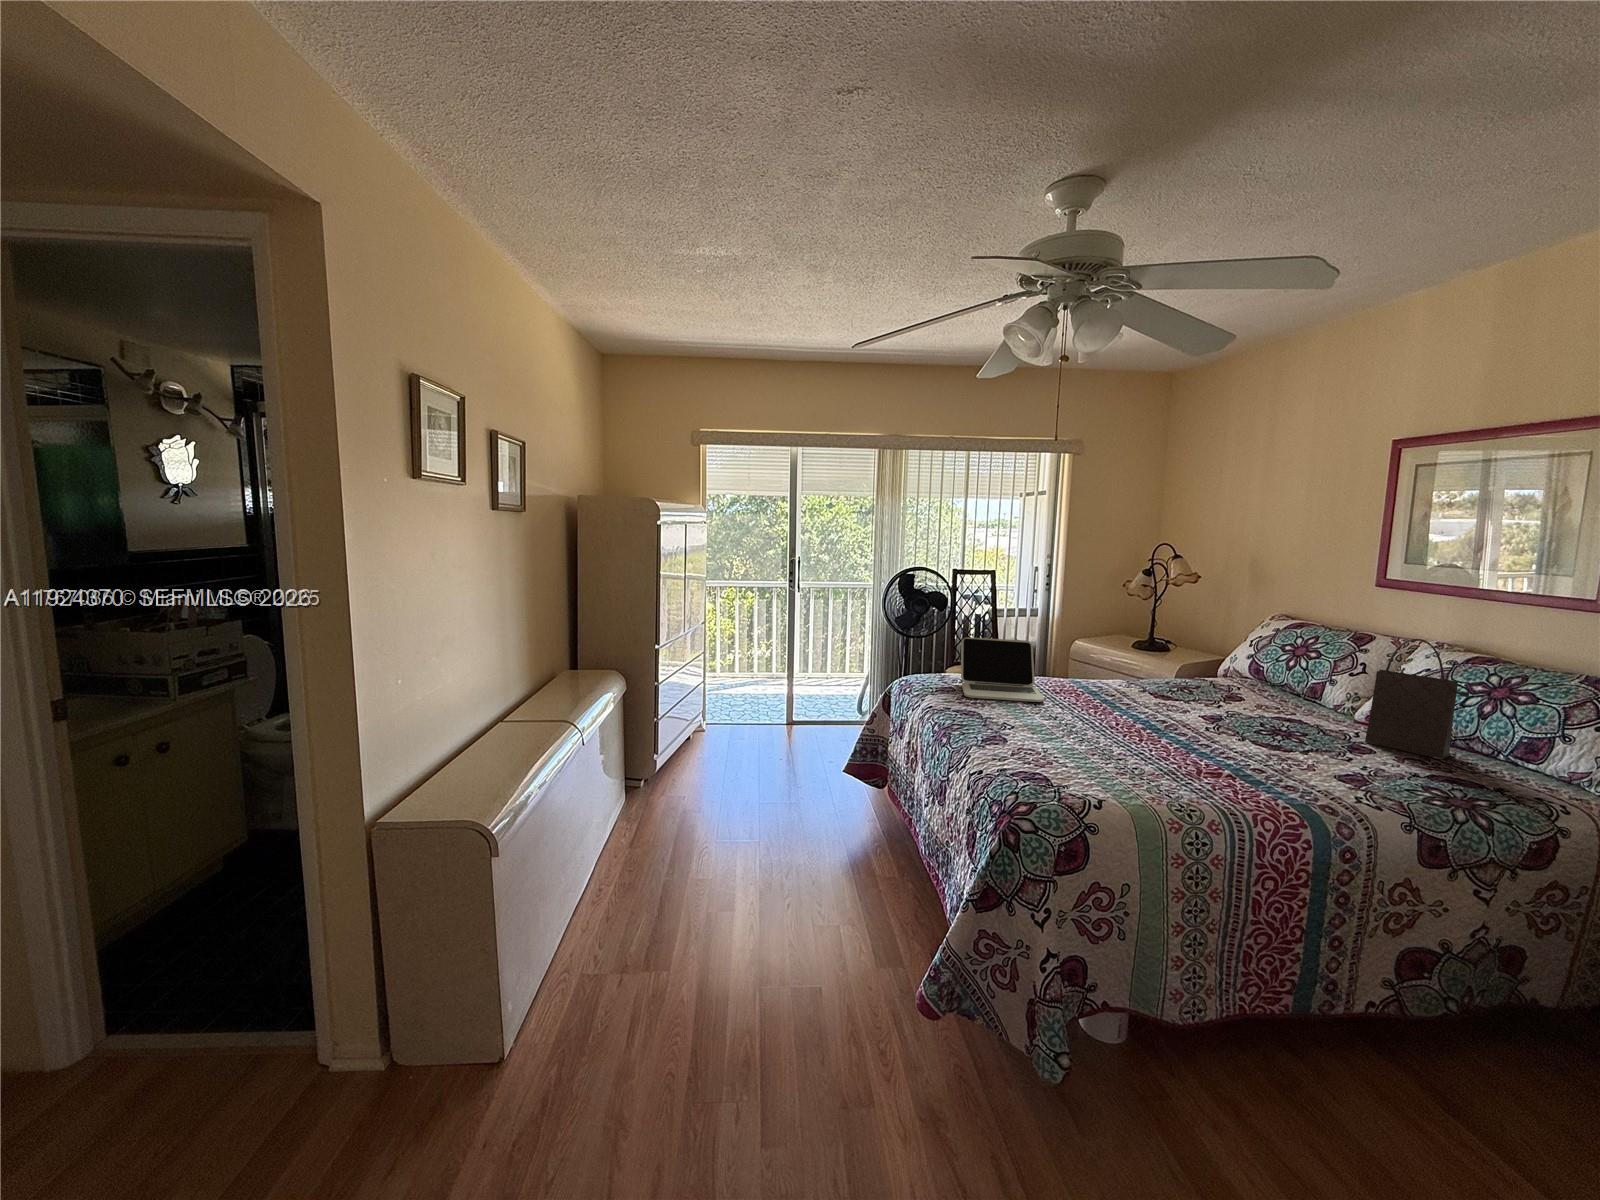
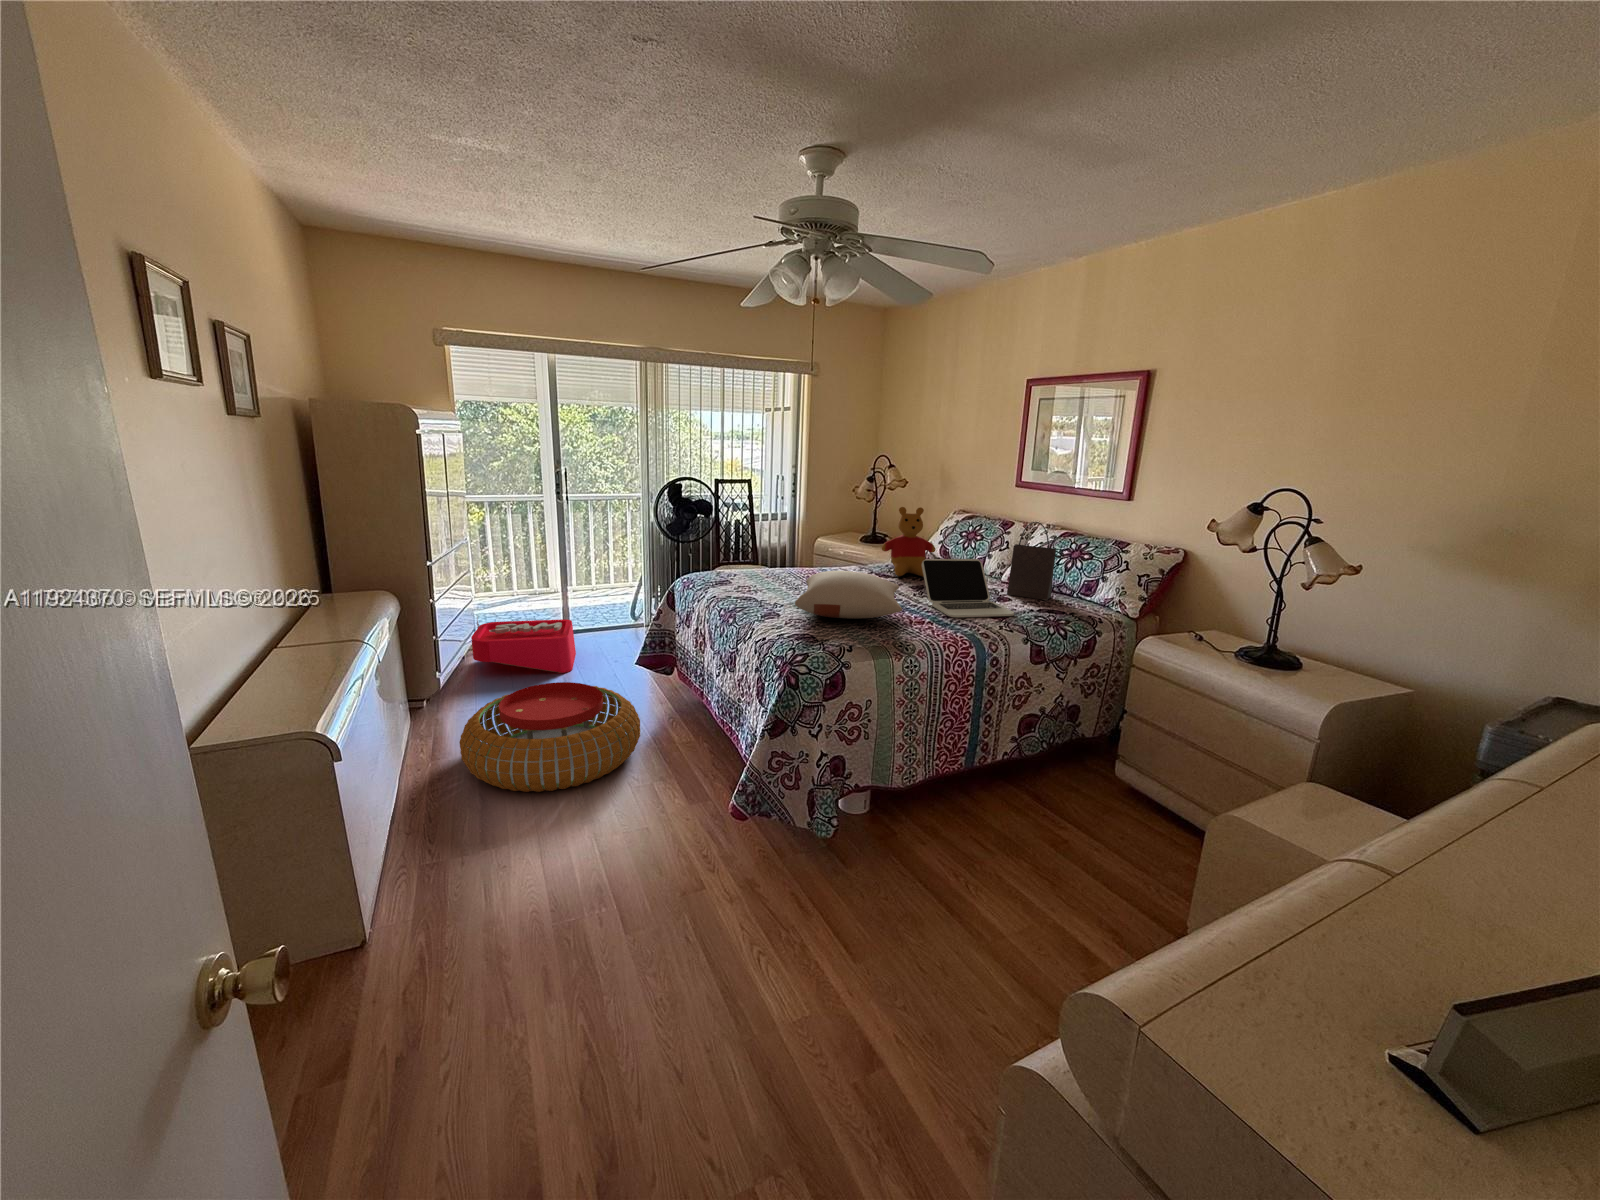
stuffed bear: none [1161,608,1243,703] -> present [882,507,935,577]
laptop: present [961,637,1044,702] -> present [922,559,1014,617]
pillow: none [1026,688,1185,759] -> present [795,571,902,618]
storage bin: none [691,698,792,770] -> present [471,619,576,673]
pouf: none [644,785,834,915] -> present [459,682,640,792]

